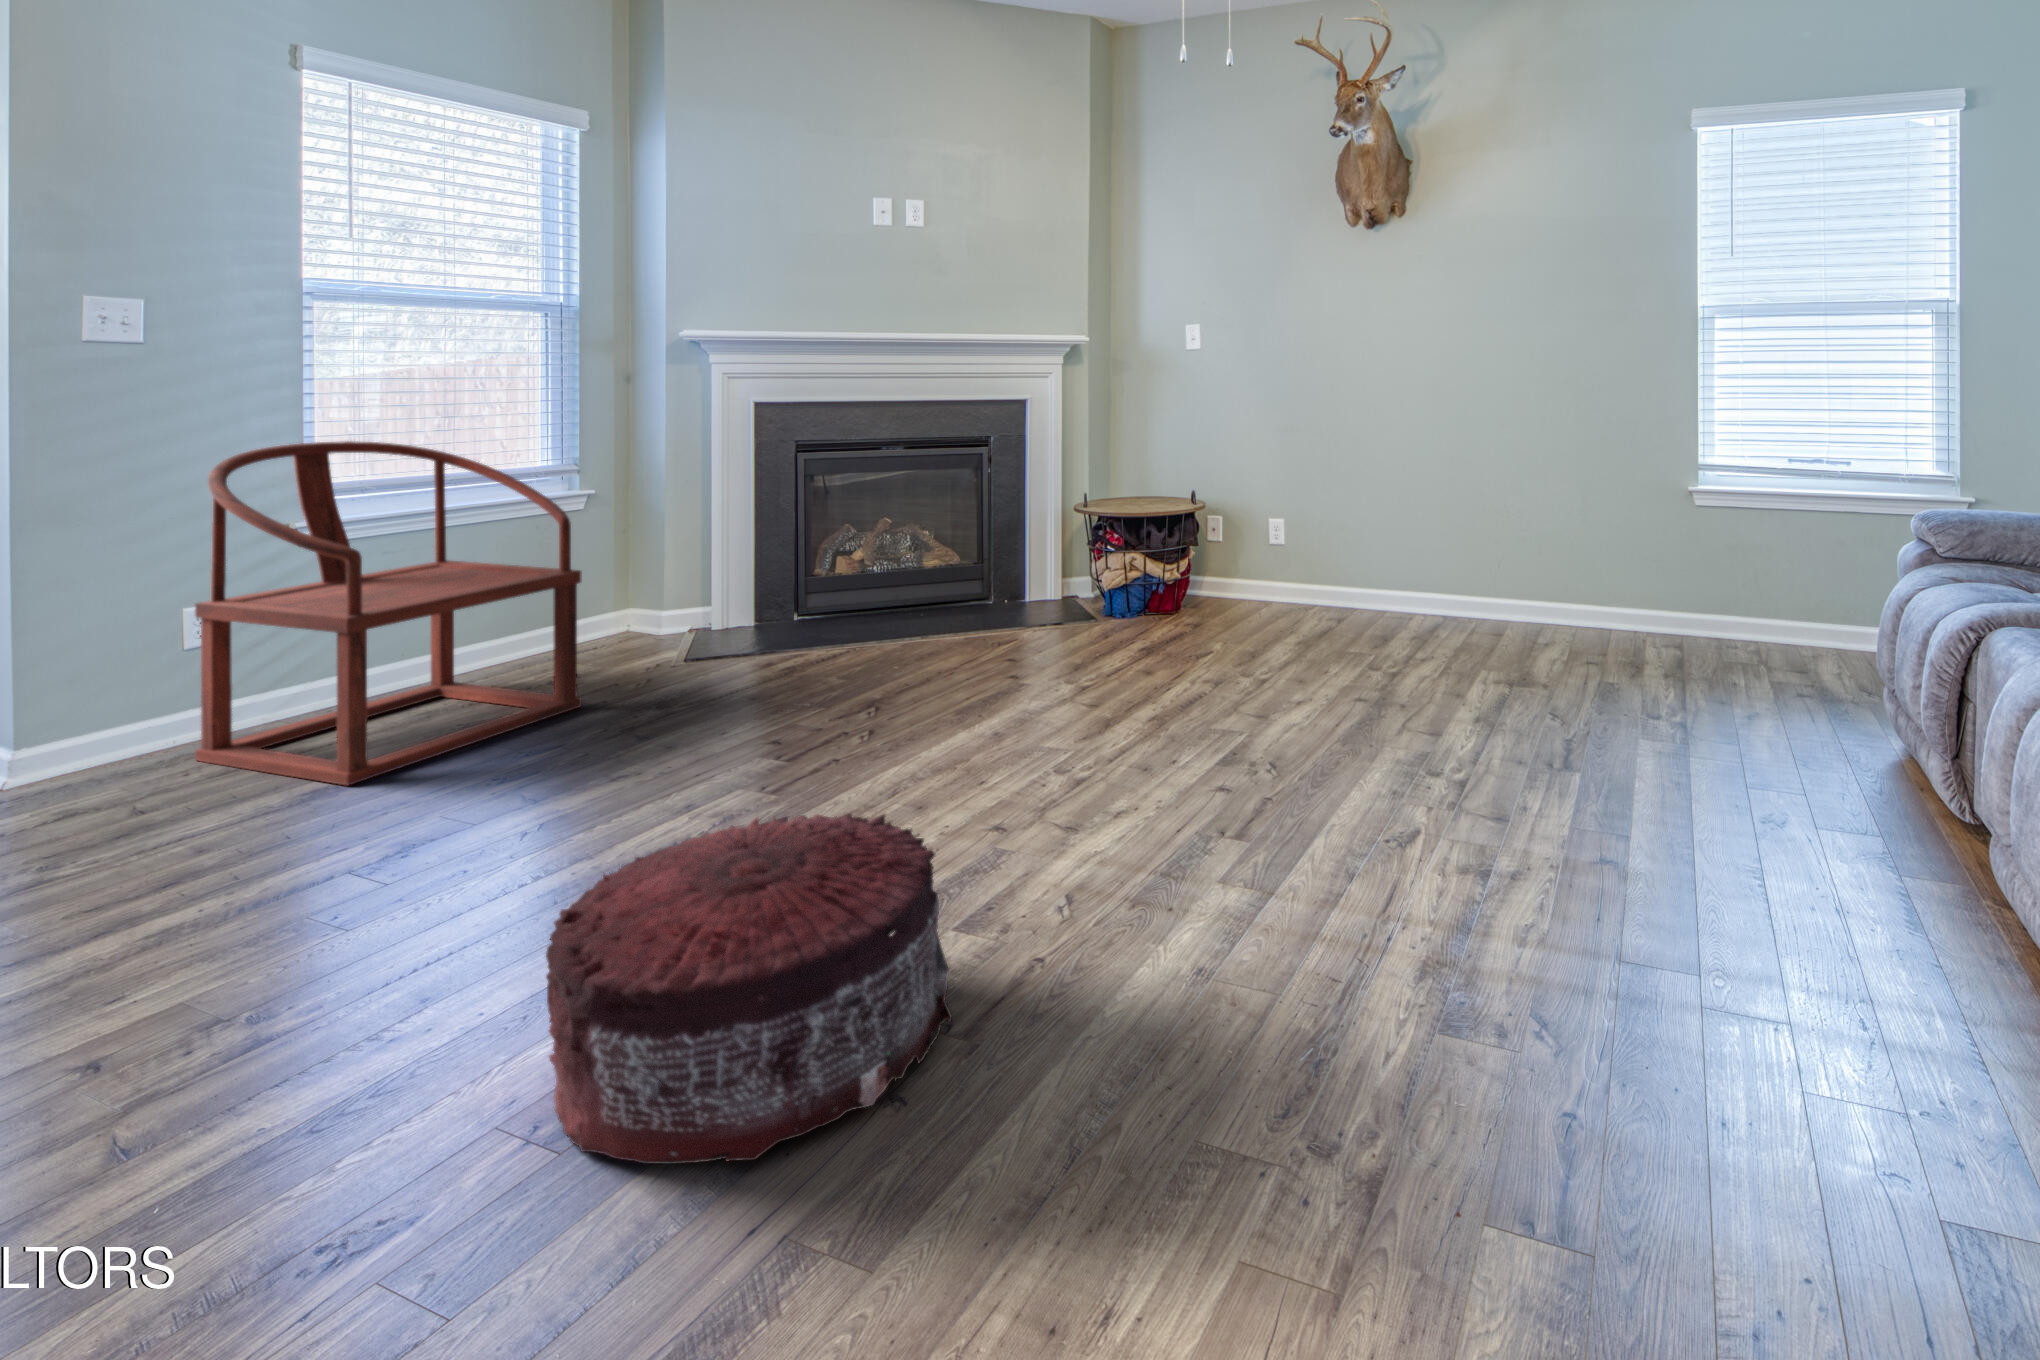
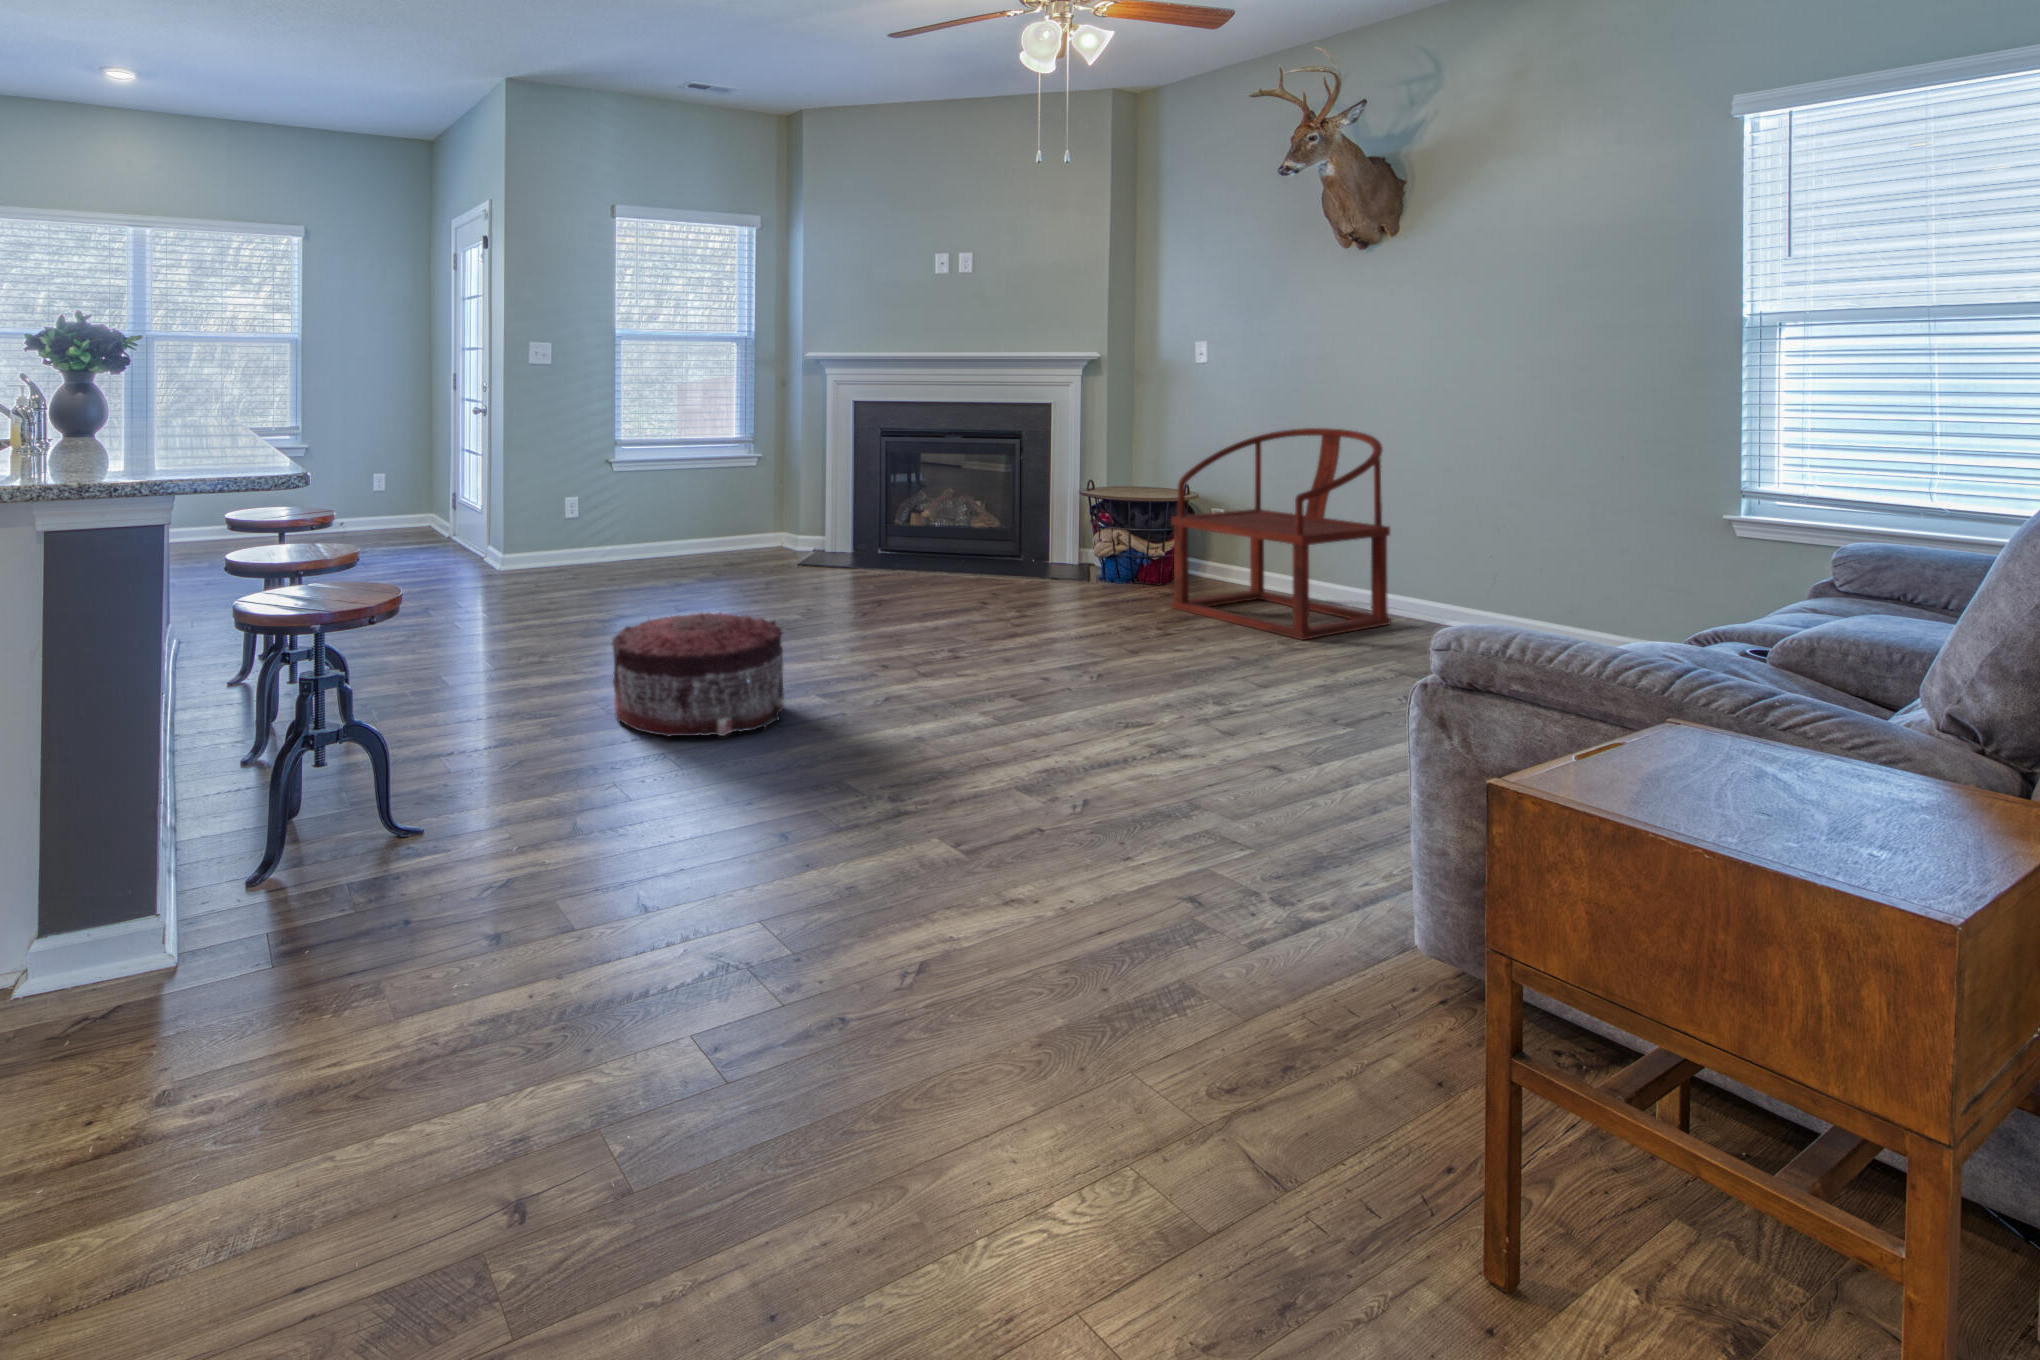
armchair: present [195,441,582,786] -> present [1171,428,1391,640]

